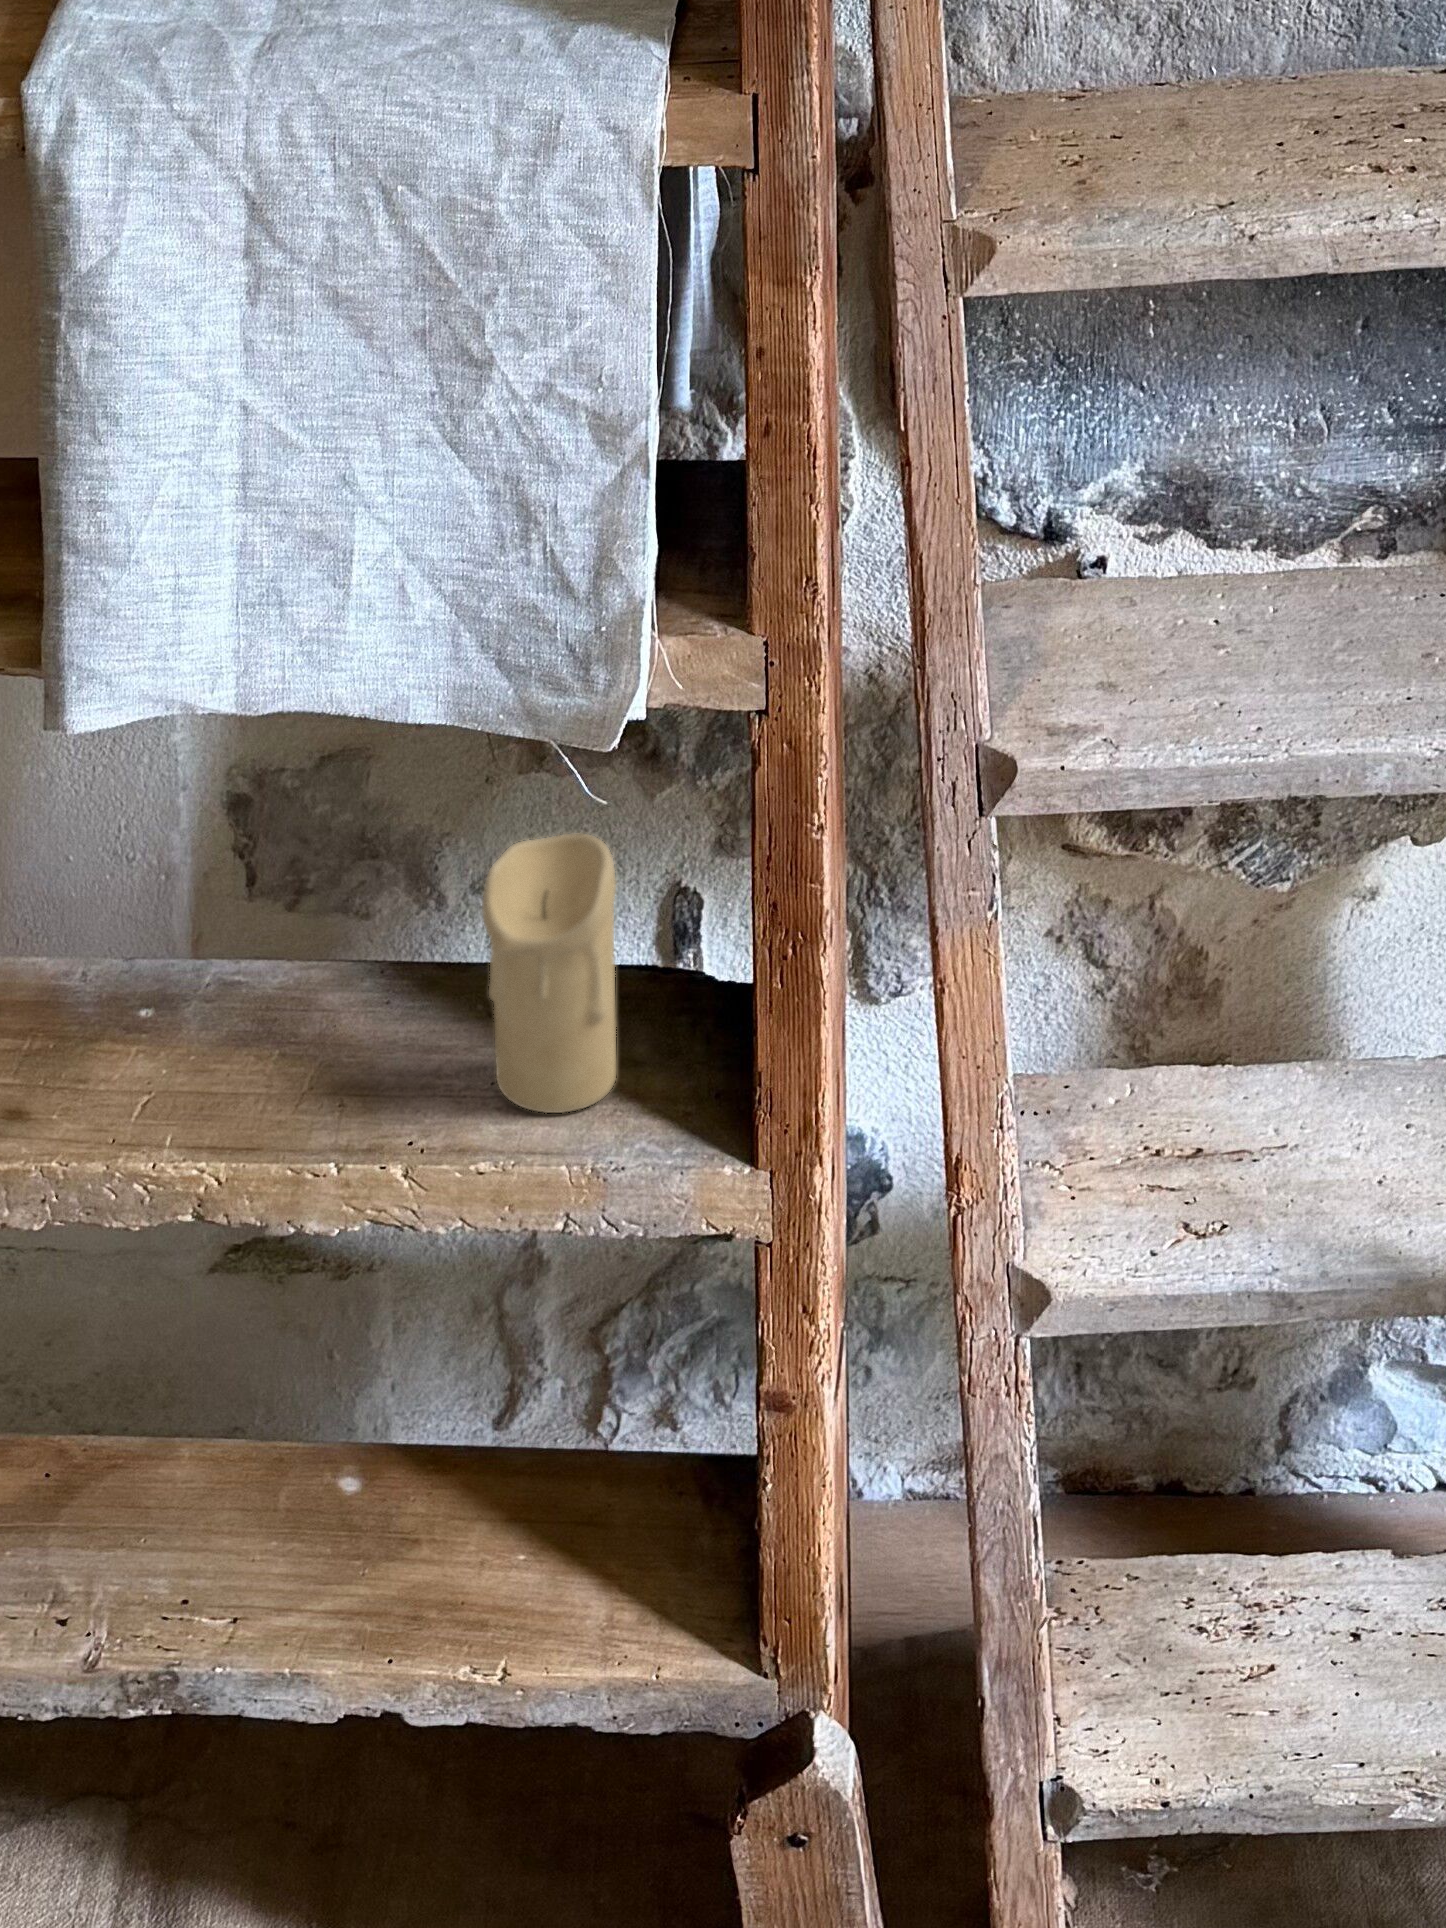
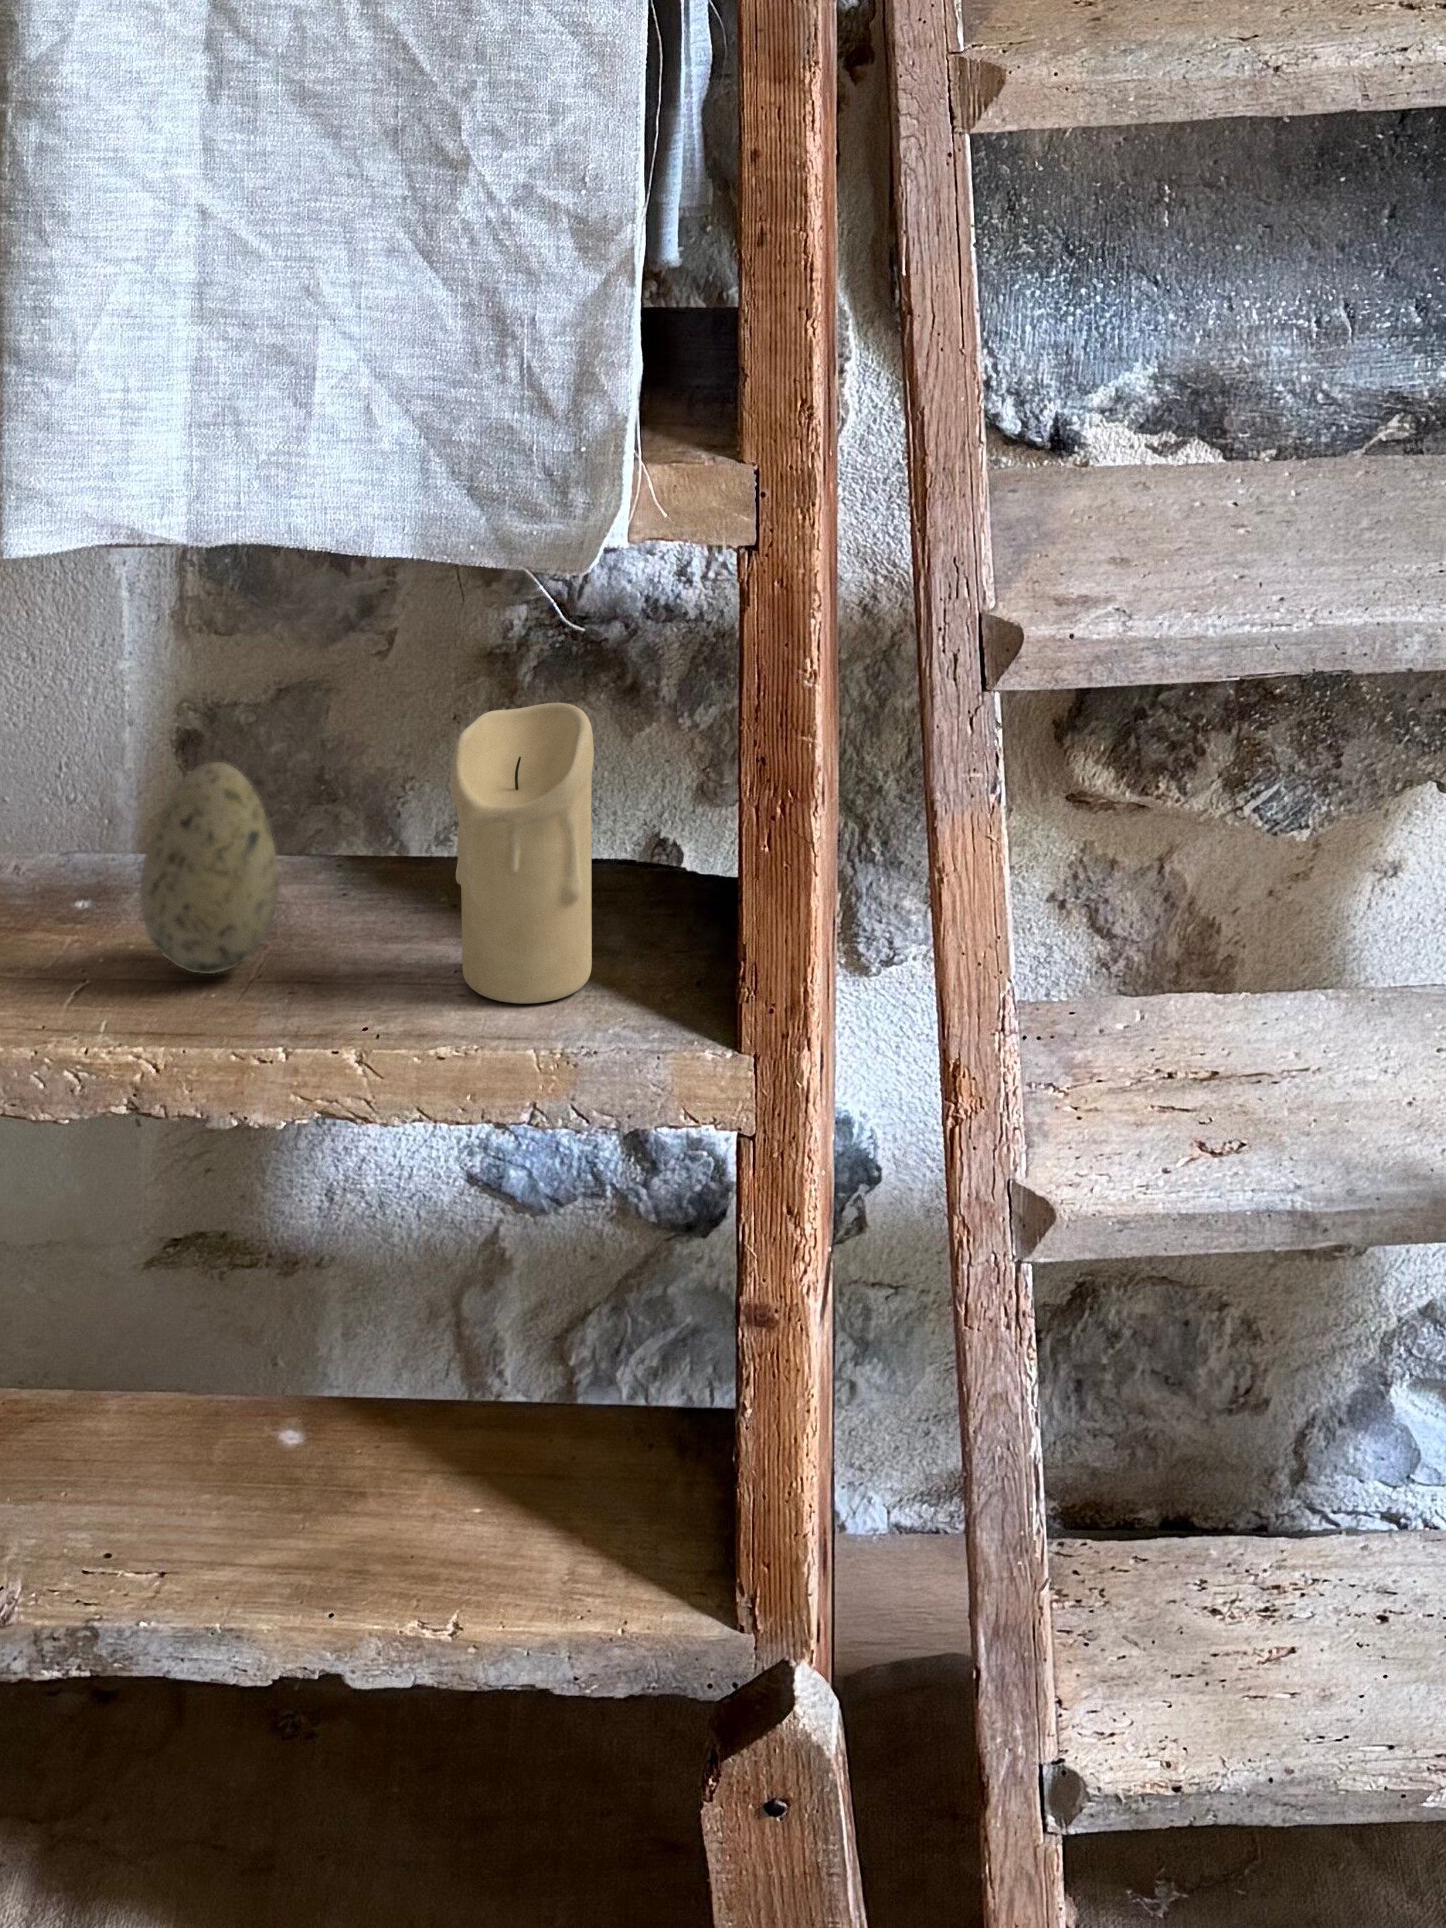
decorative egg: none [195,893,324,1082] -> present [140,762,279,974]

